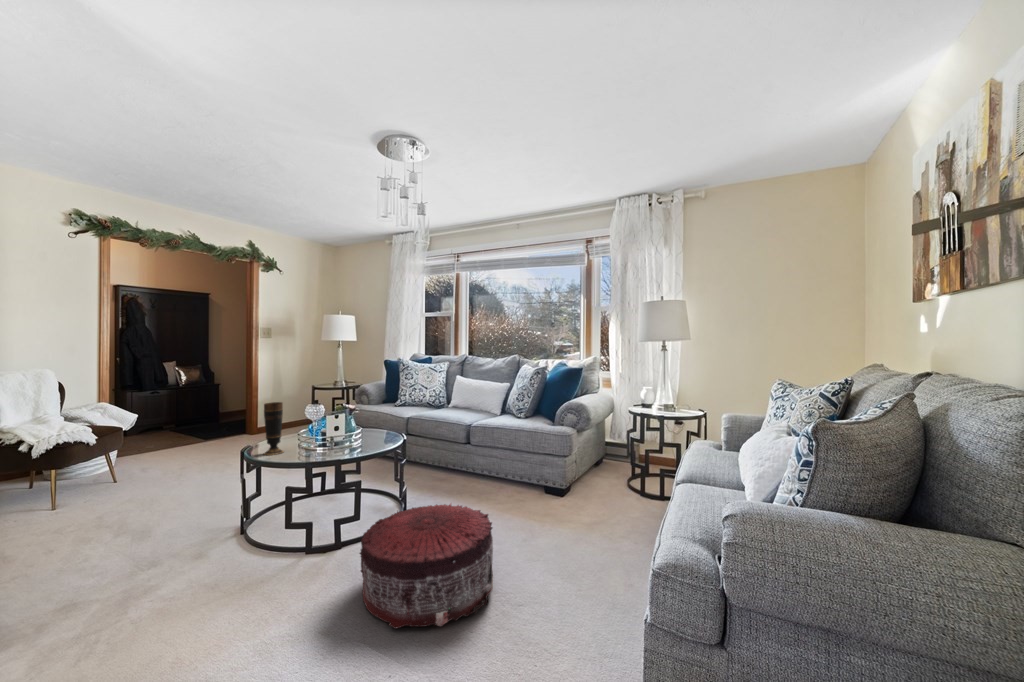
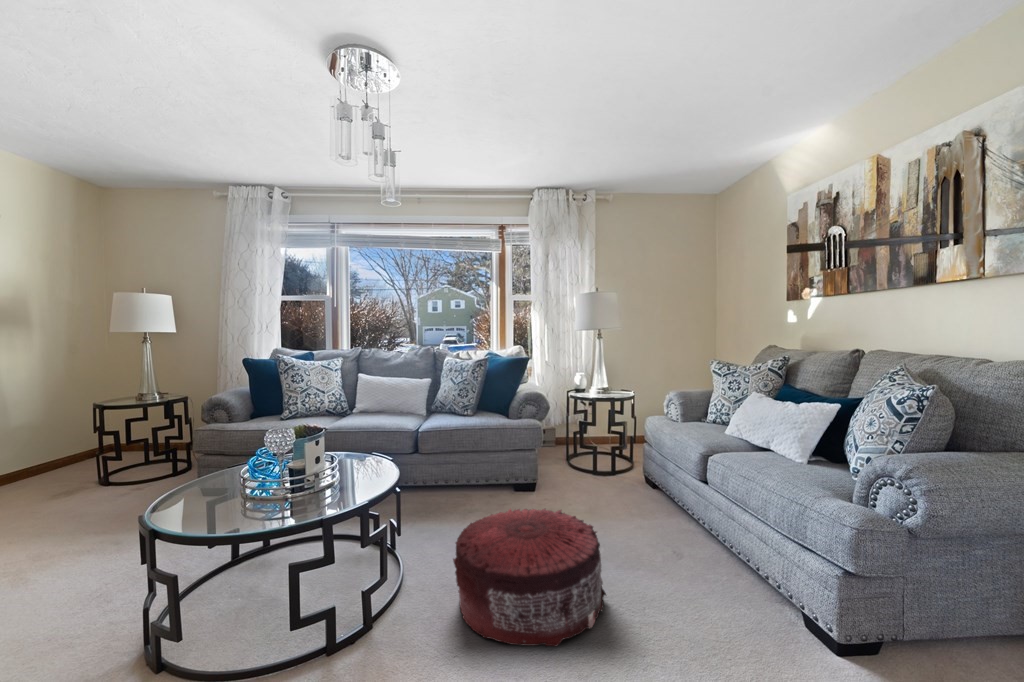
vase: present [264,402,284,455] -> none [193,422,226,502]

